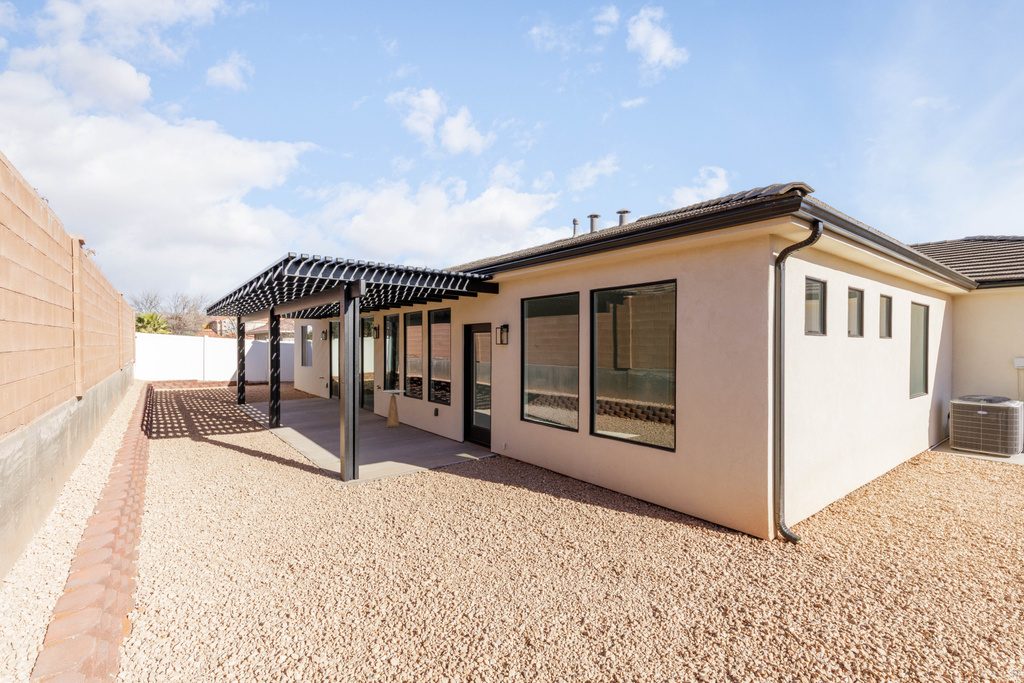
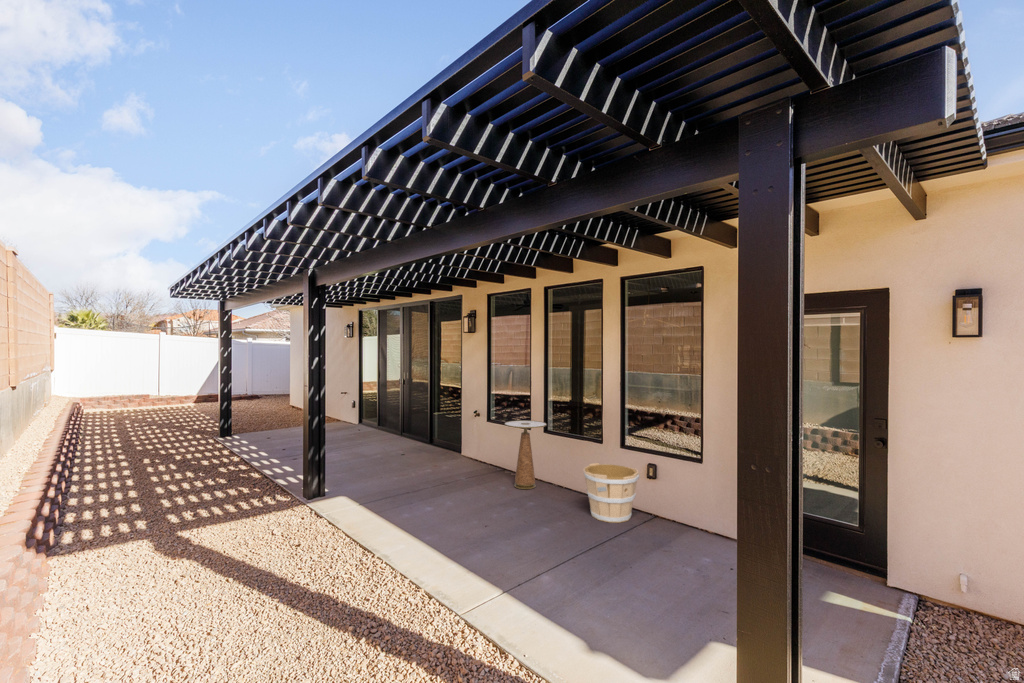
wooden bucket: none [404,410,433,438] -> present [583,463,639,523]

